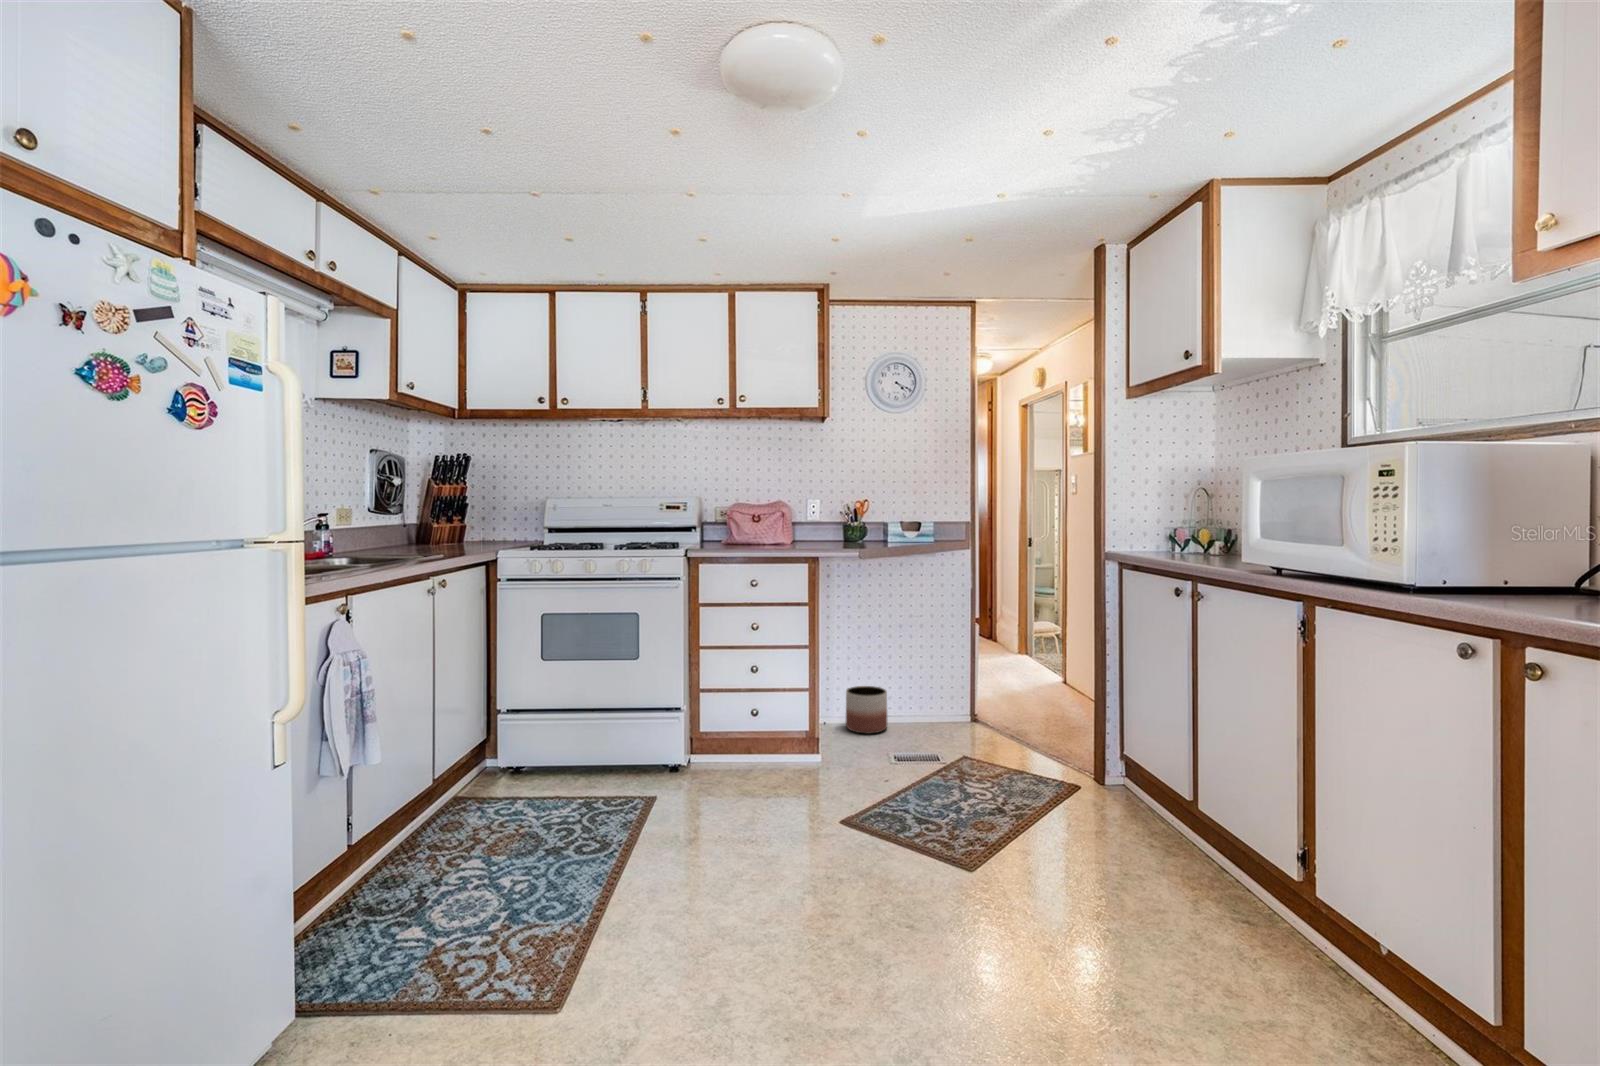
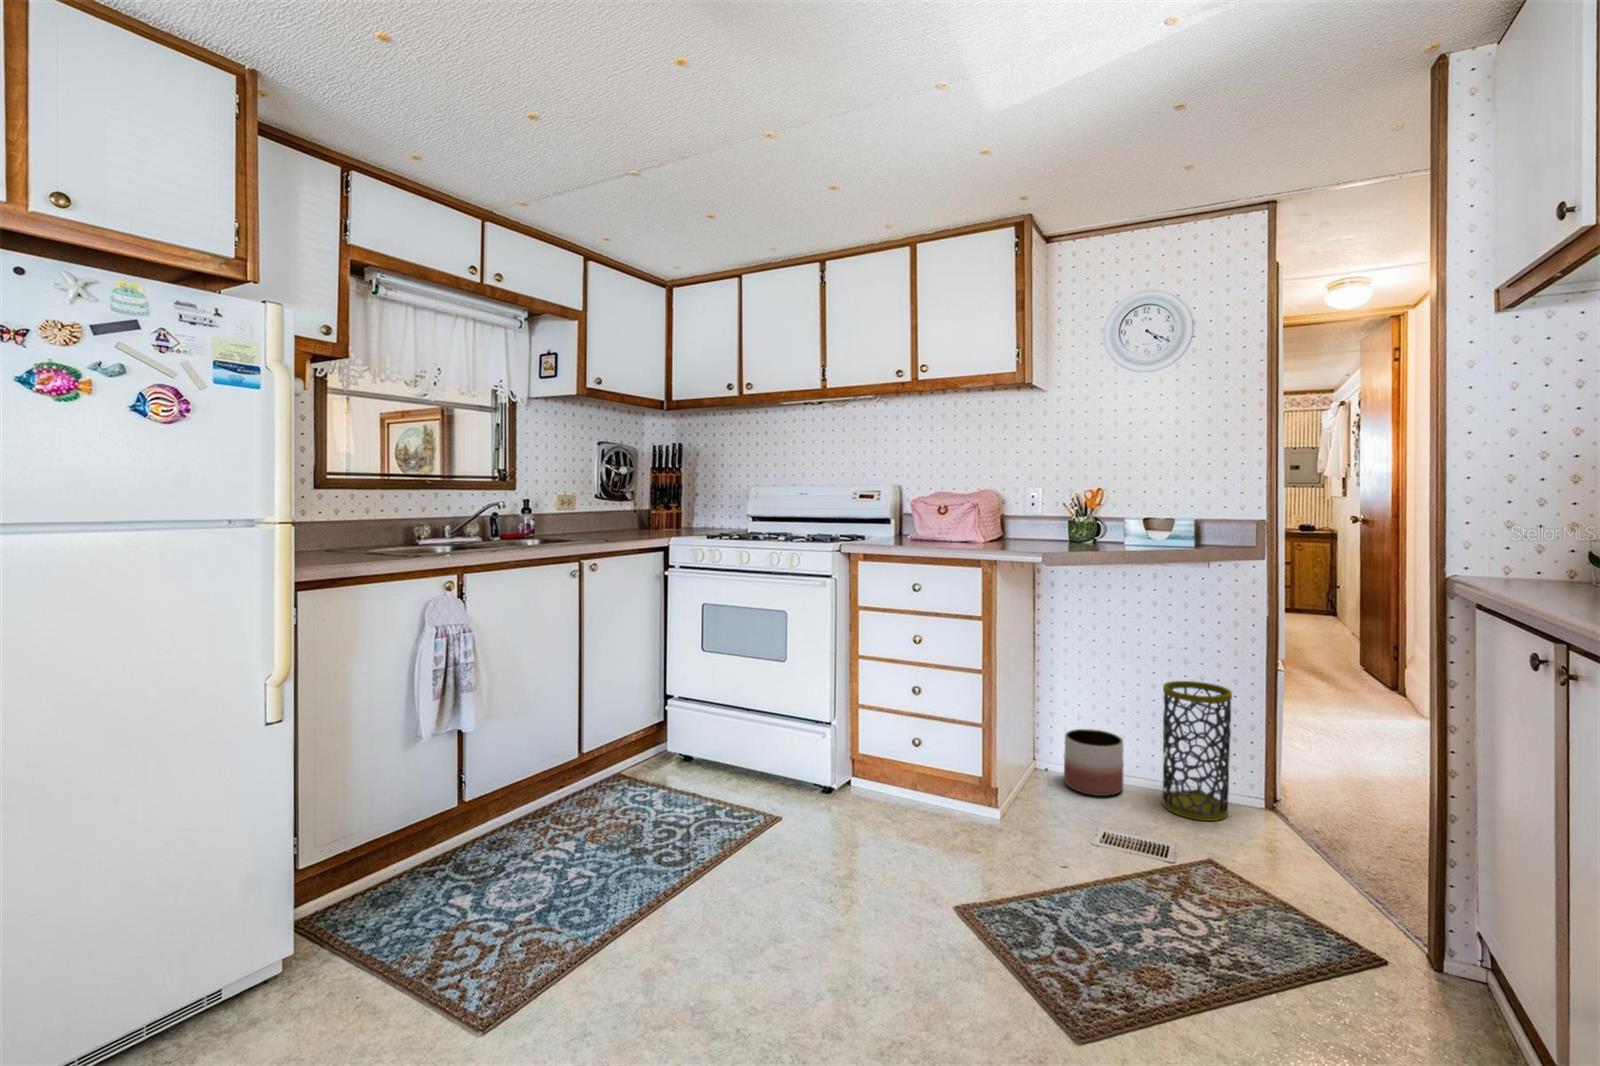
trash can: none [914,641,957,736] -> present [1163,681,1232,821]

